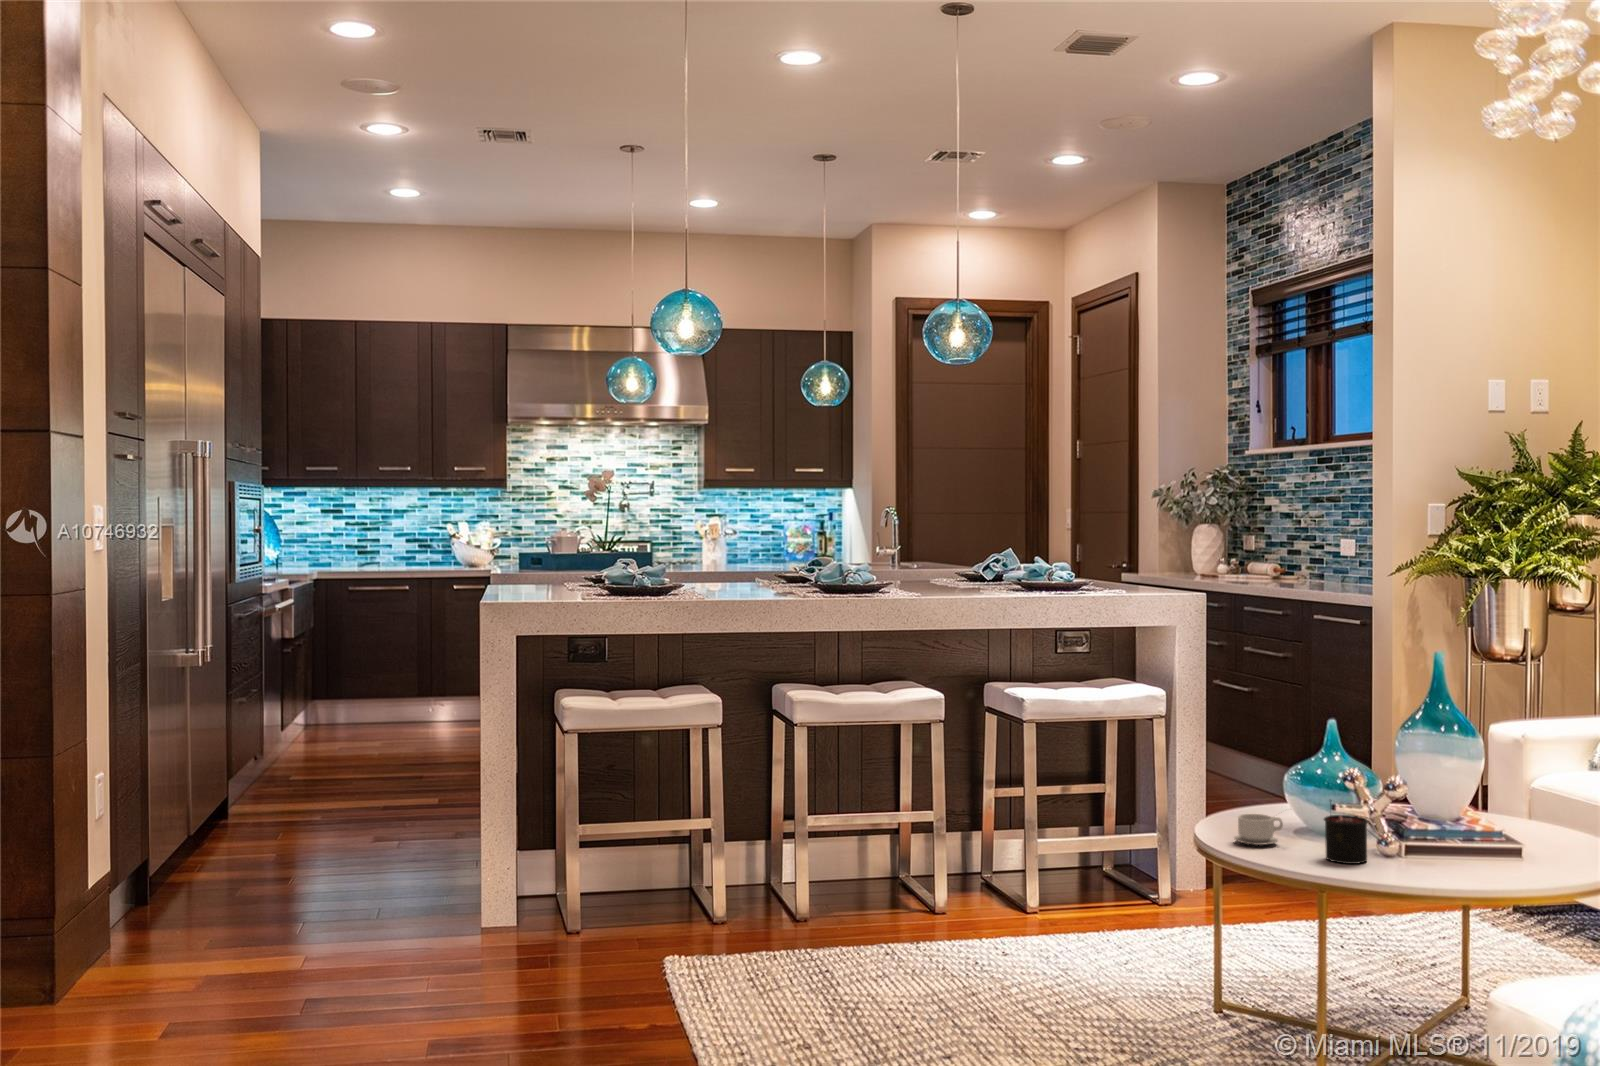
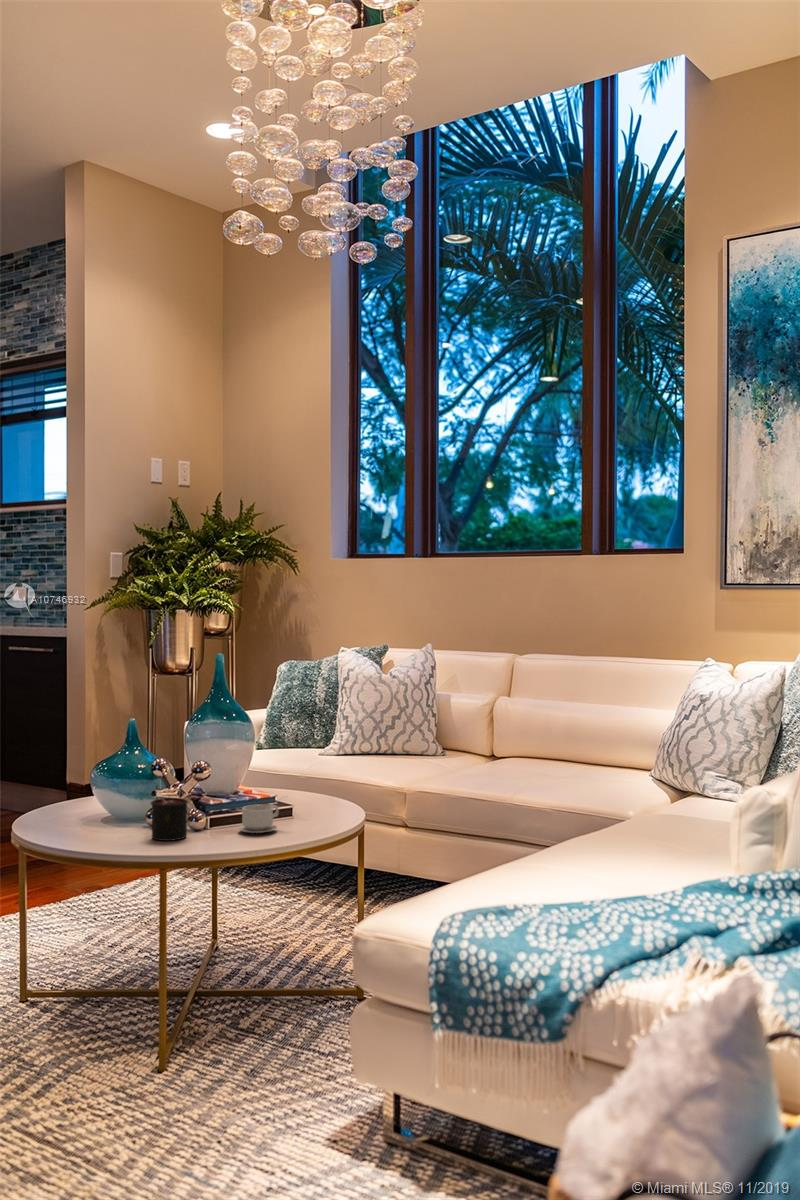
teacup: present [1234,814,1283,845] -> present [238,805,279,833]

